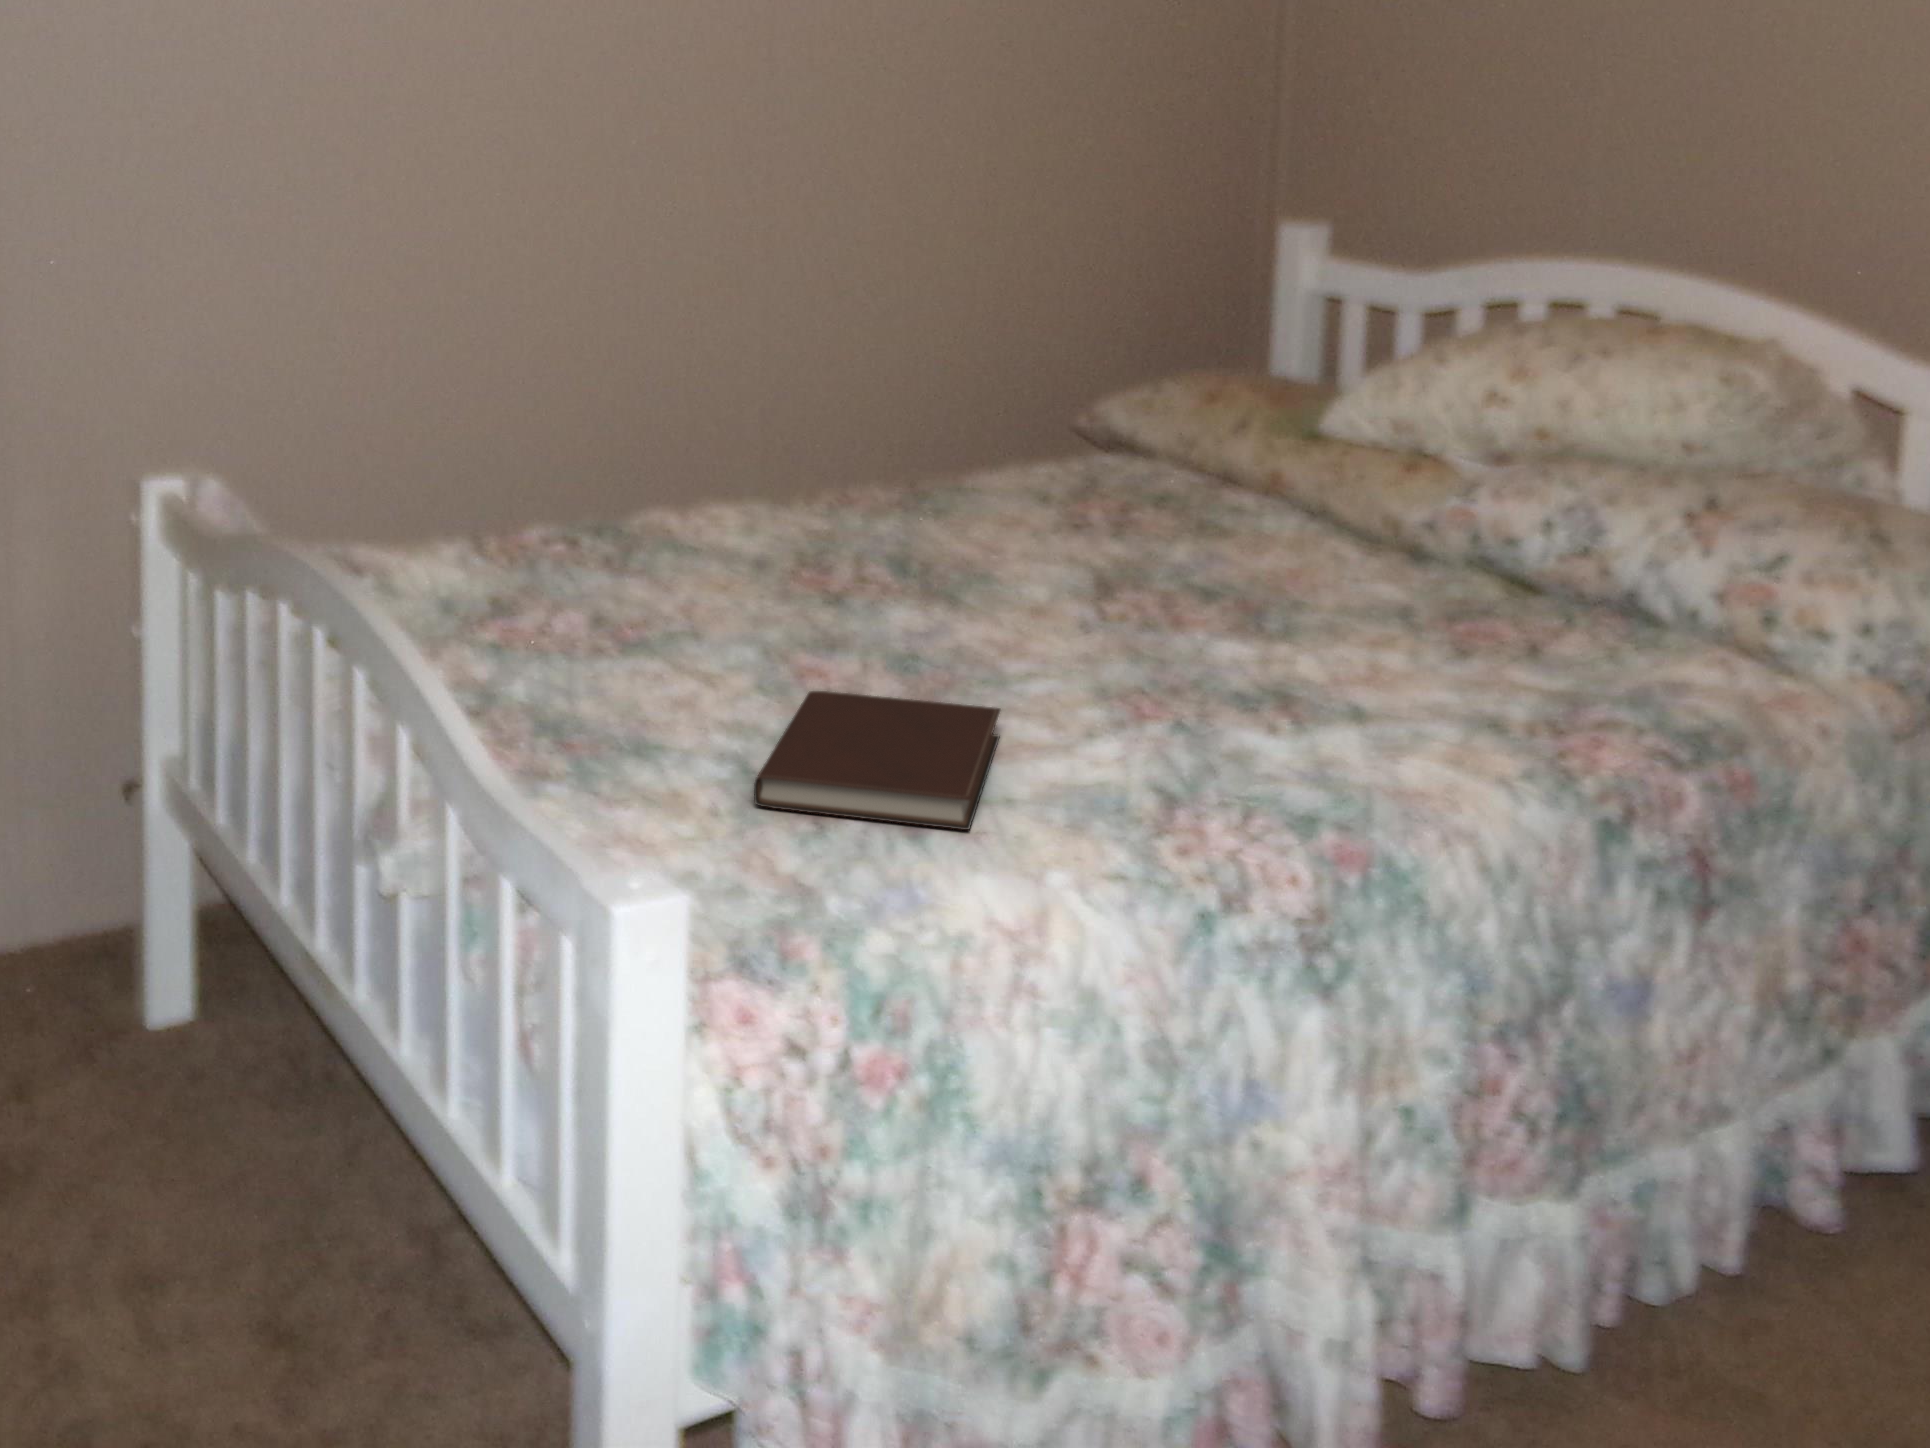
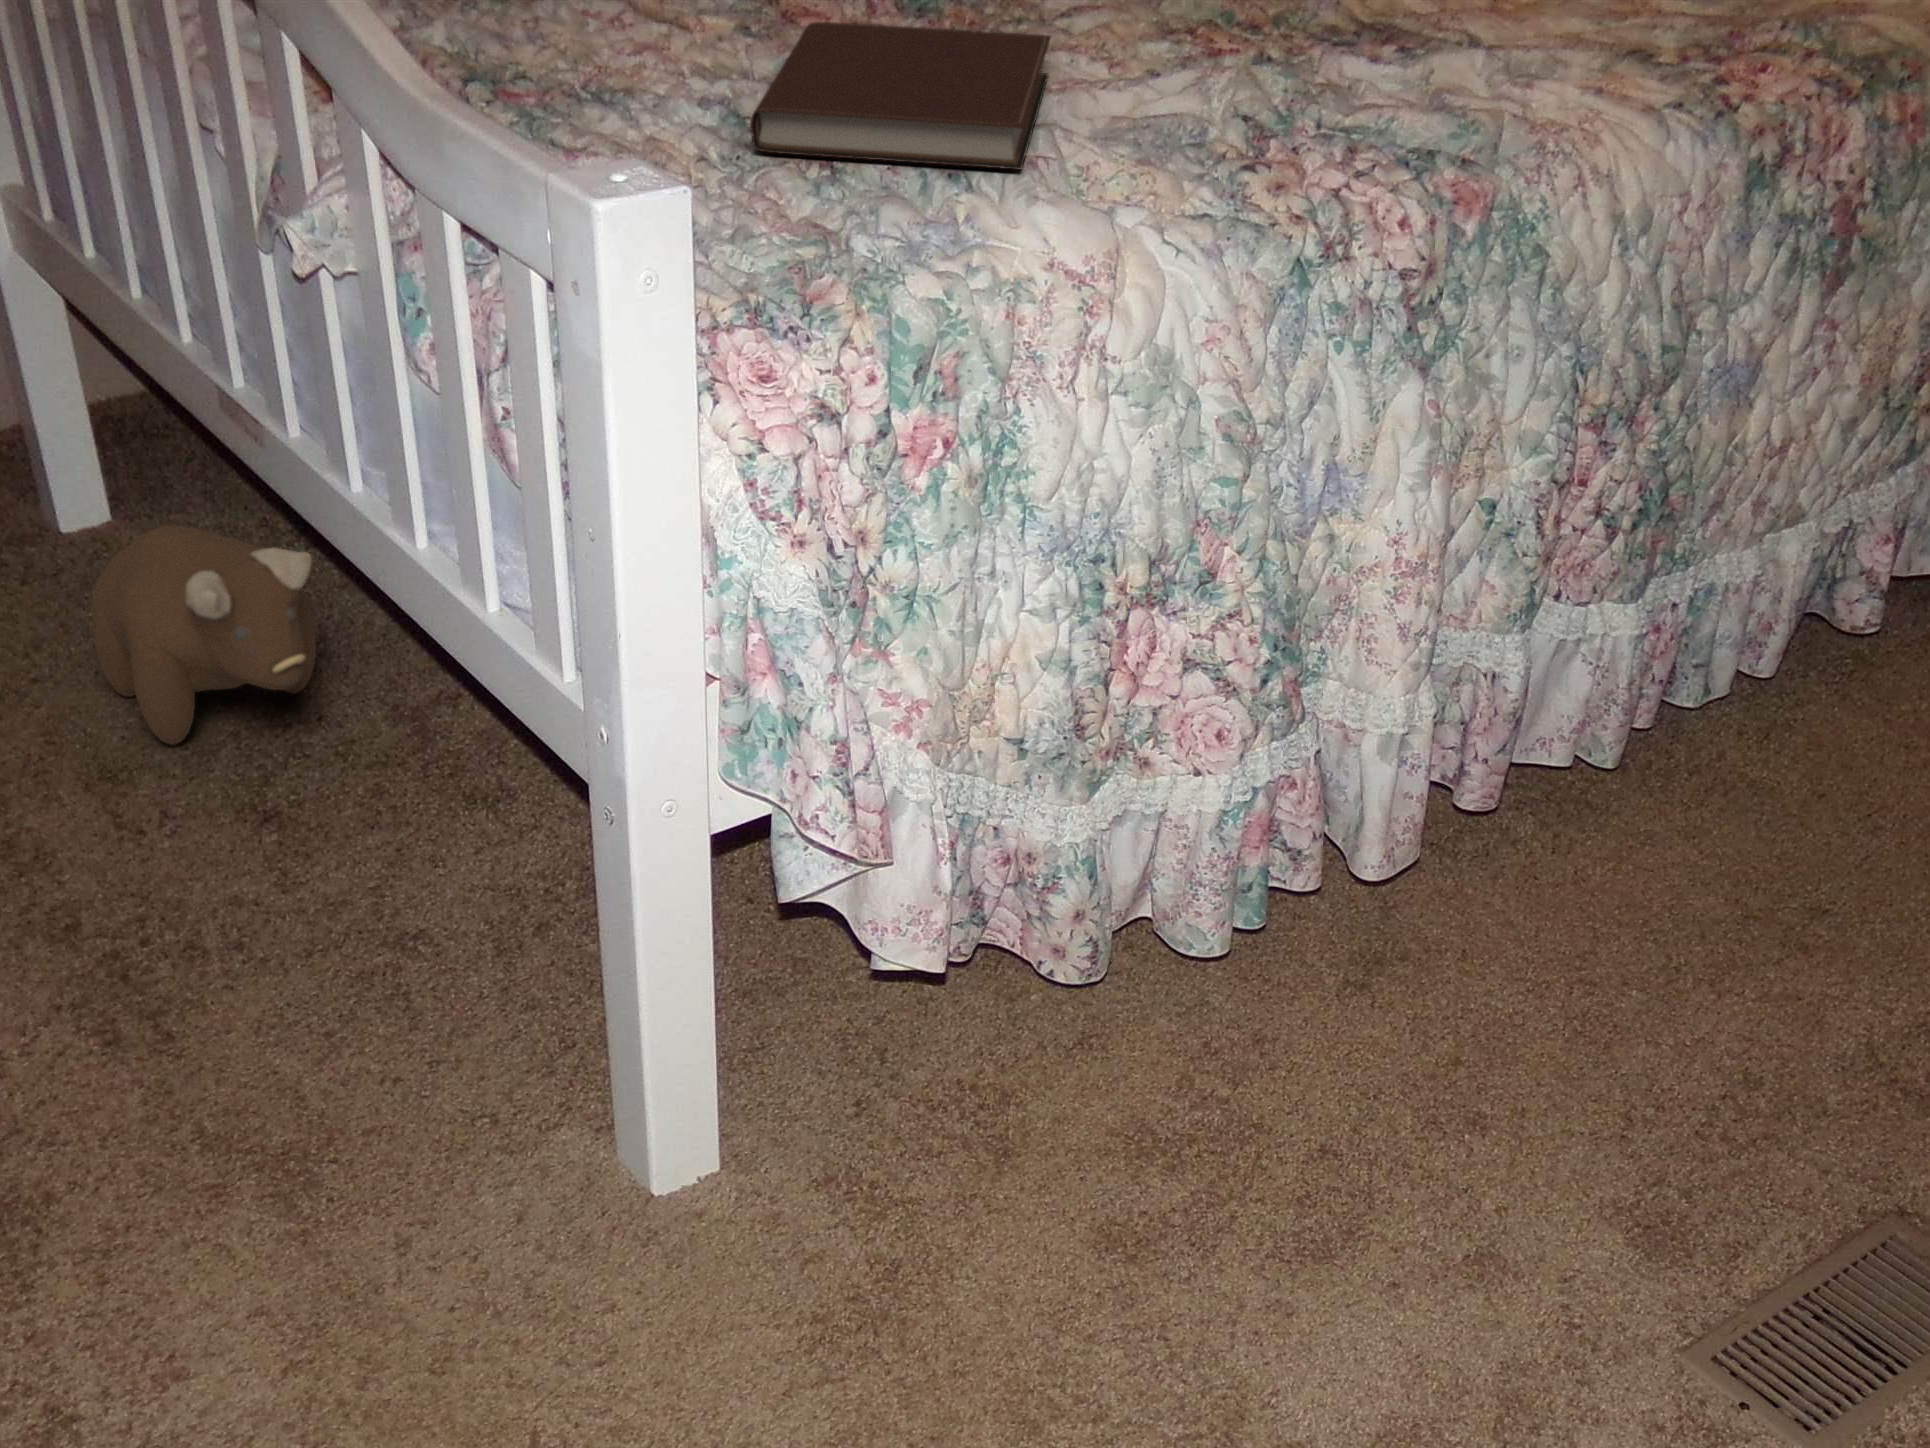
plush toy: none [166,1049,364,1254] -> present [92,525,316,745]

